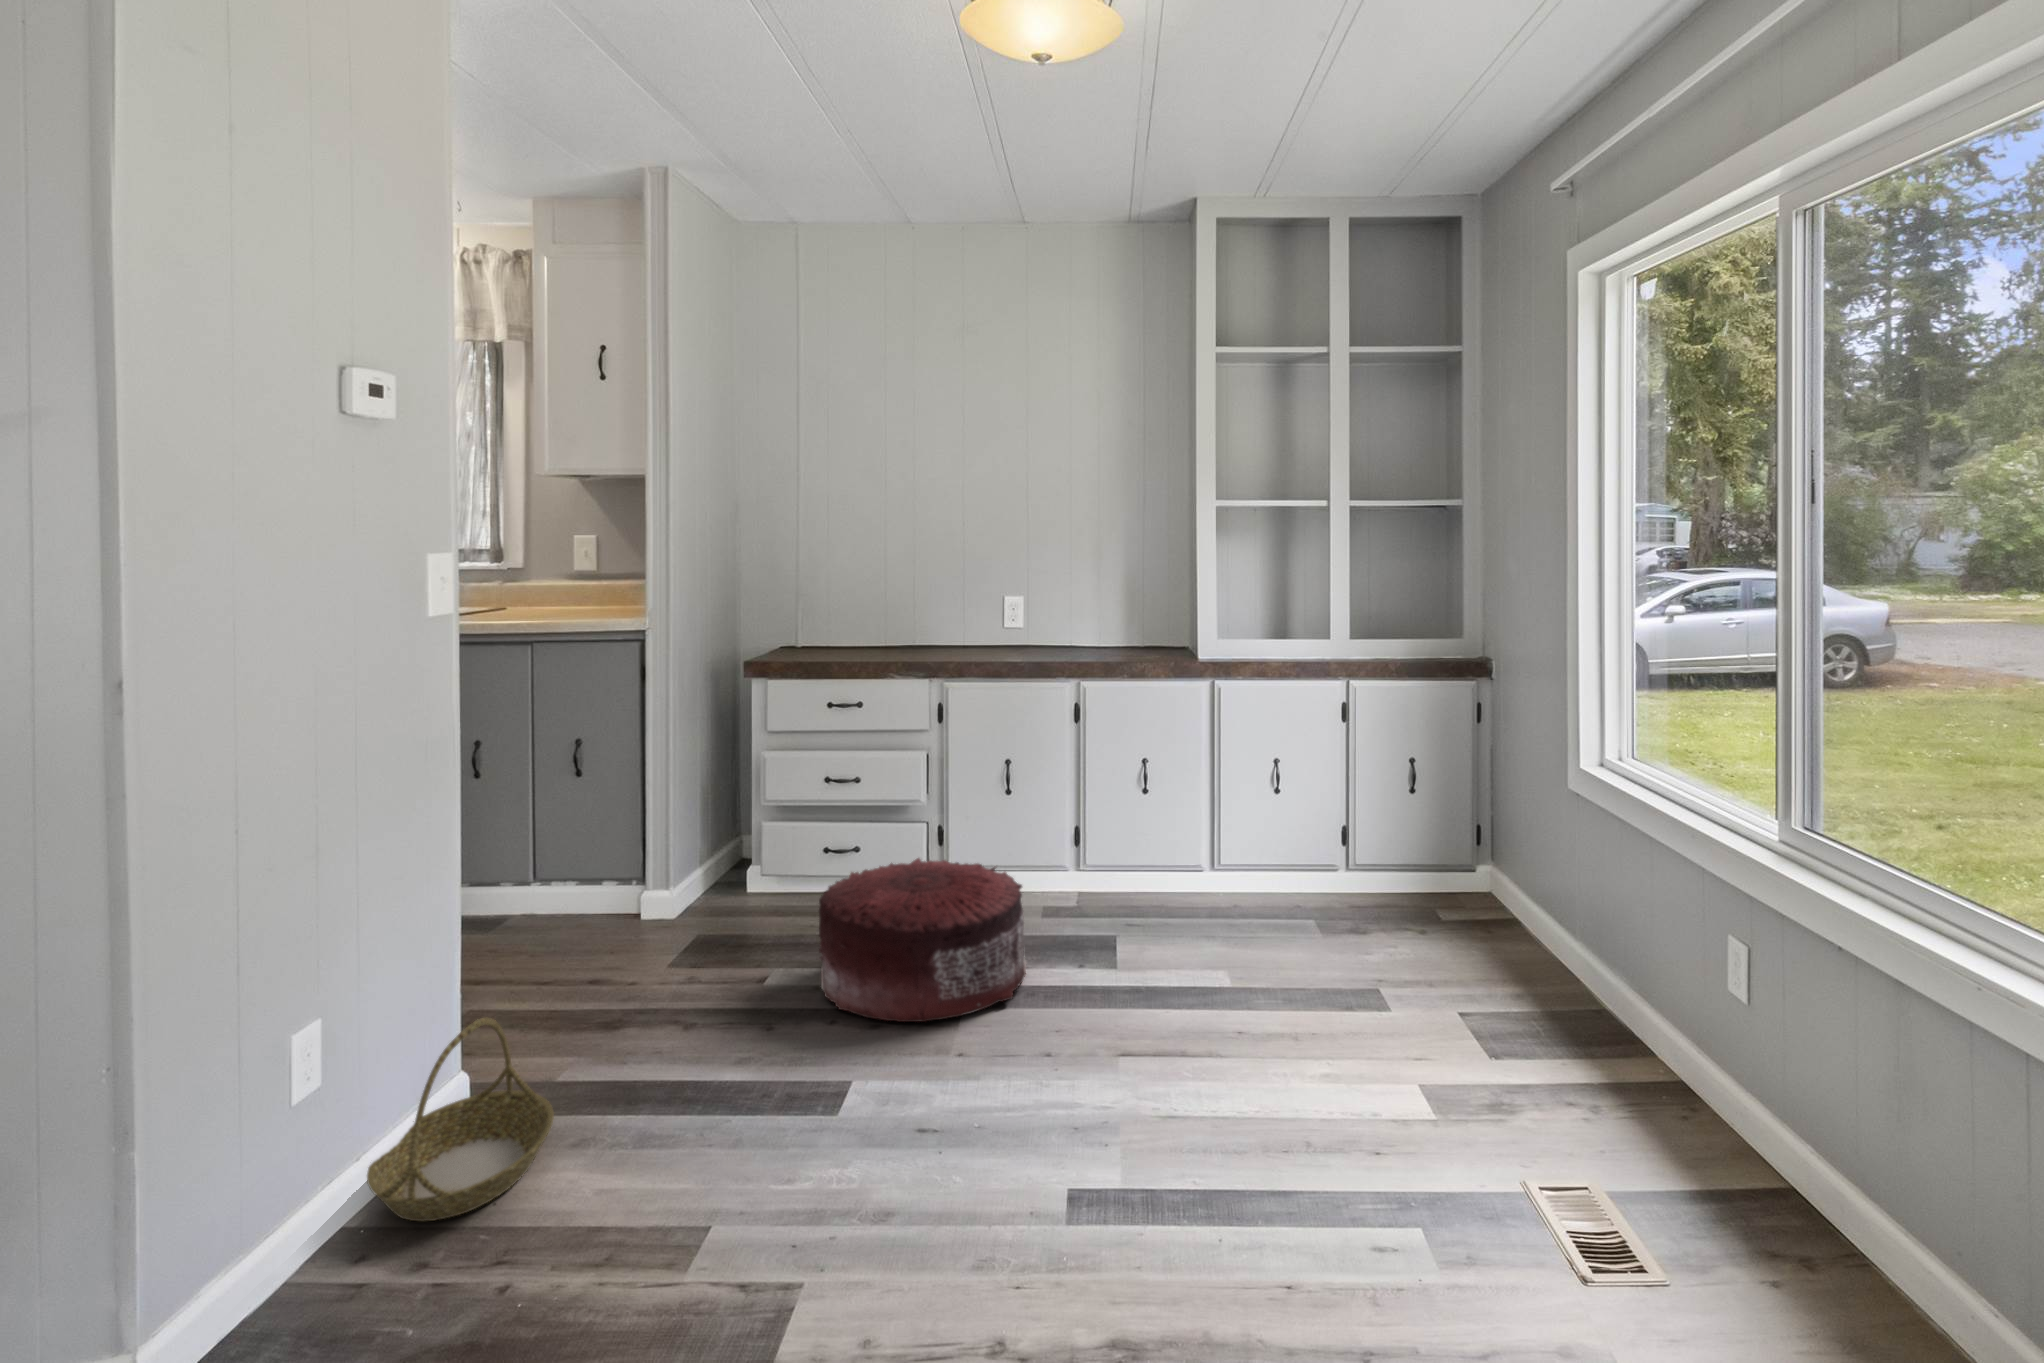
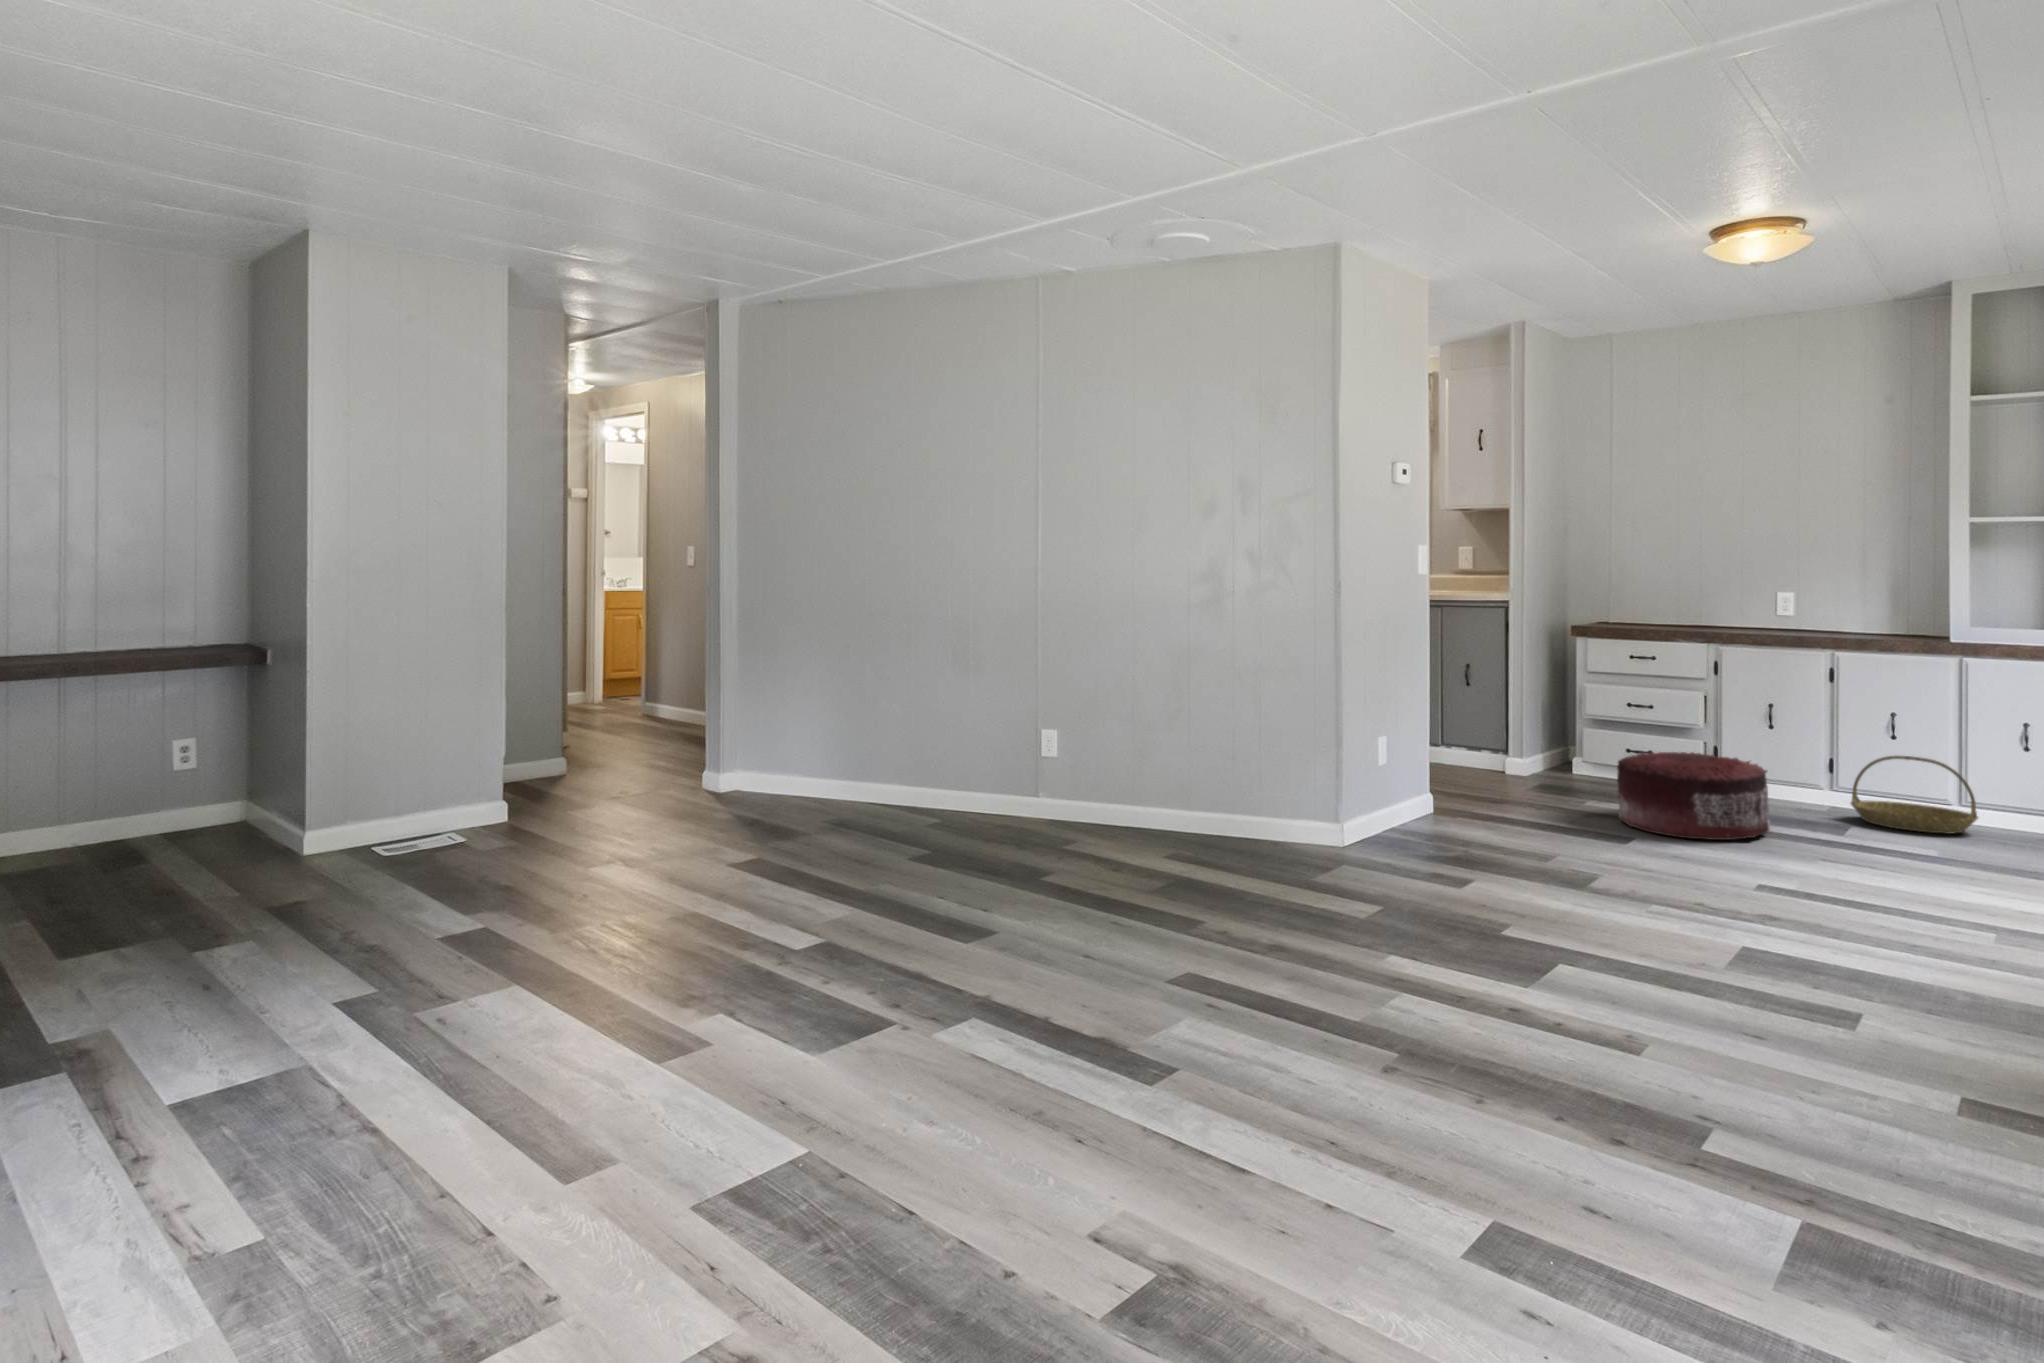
basket: present [367,1018,554,1221] -> present [1851,756,1978,834]

